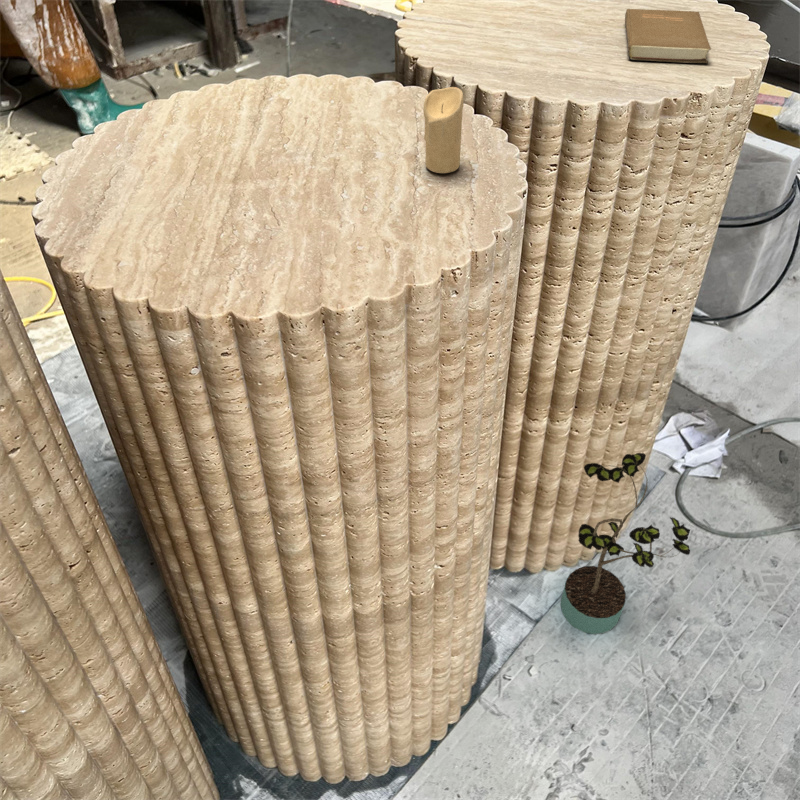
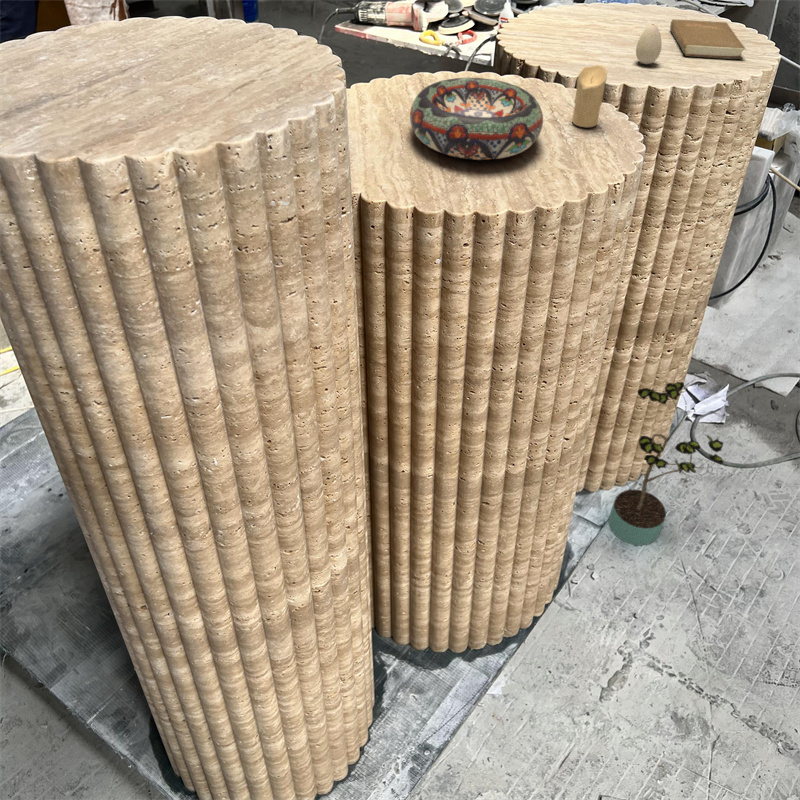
decorative egg: none [558,19,591,73] -> present [636,24,661,64]
decorative bowl: none [178,106,364,229] -> present [410,78,543,160]

